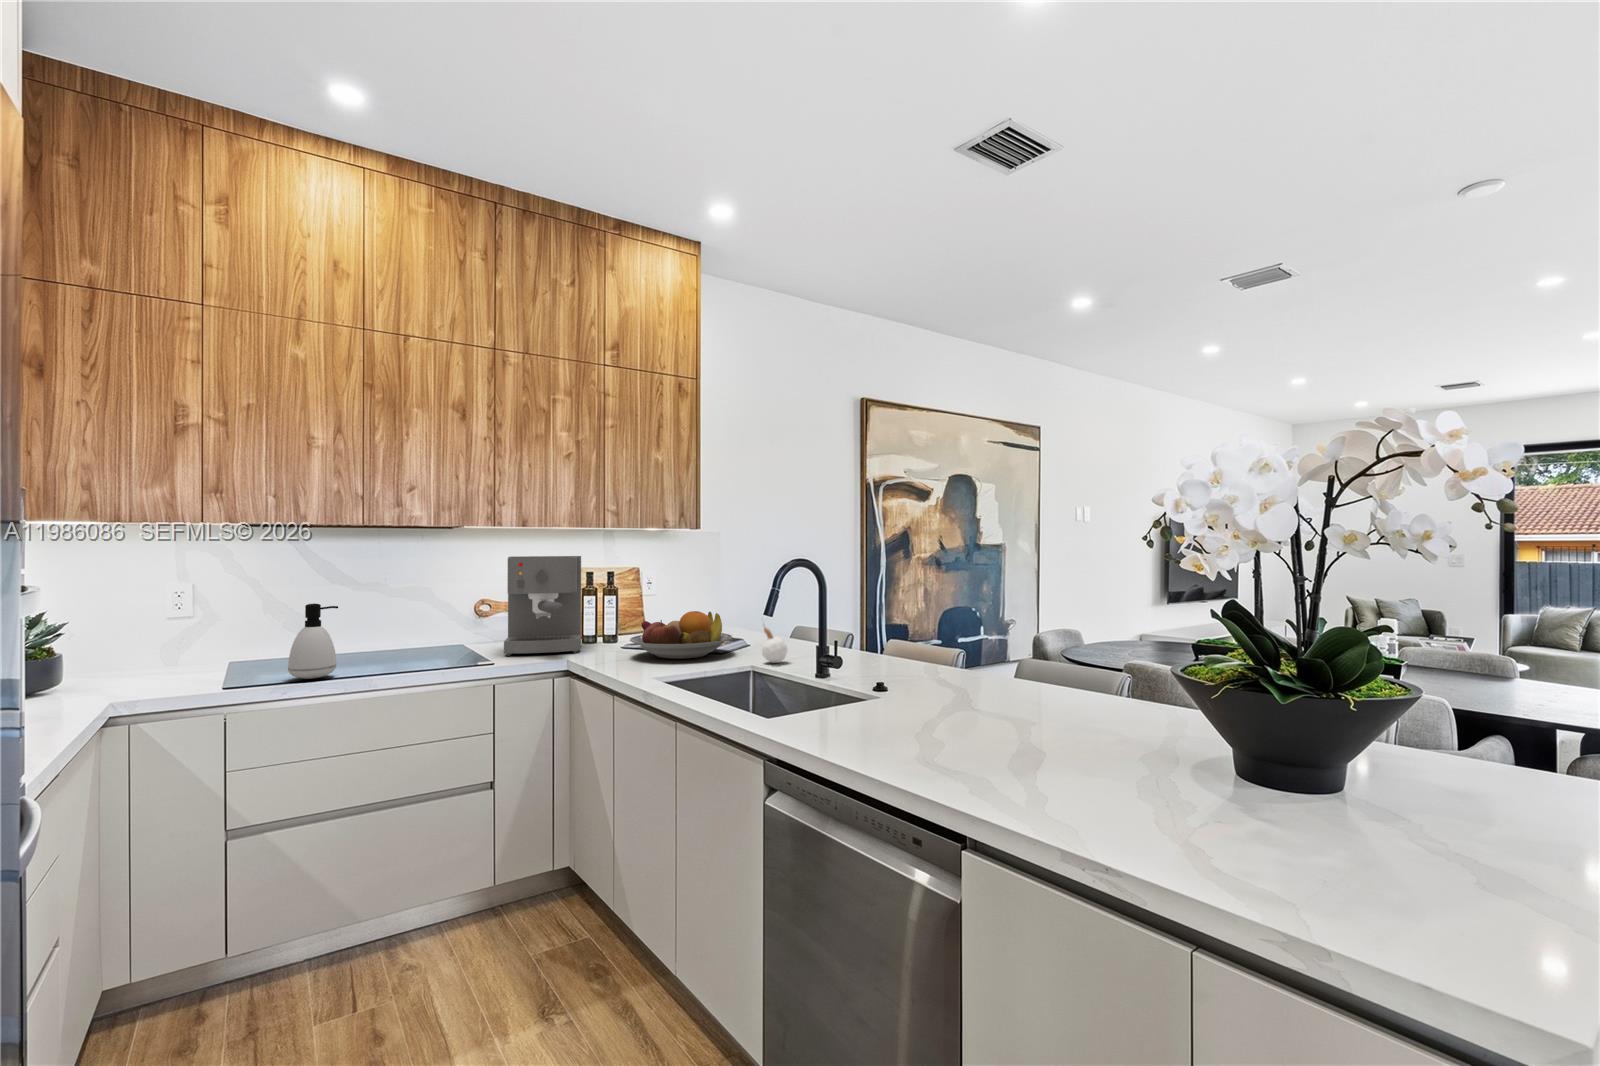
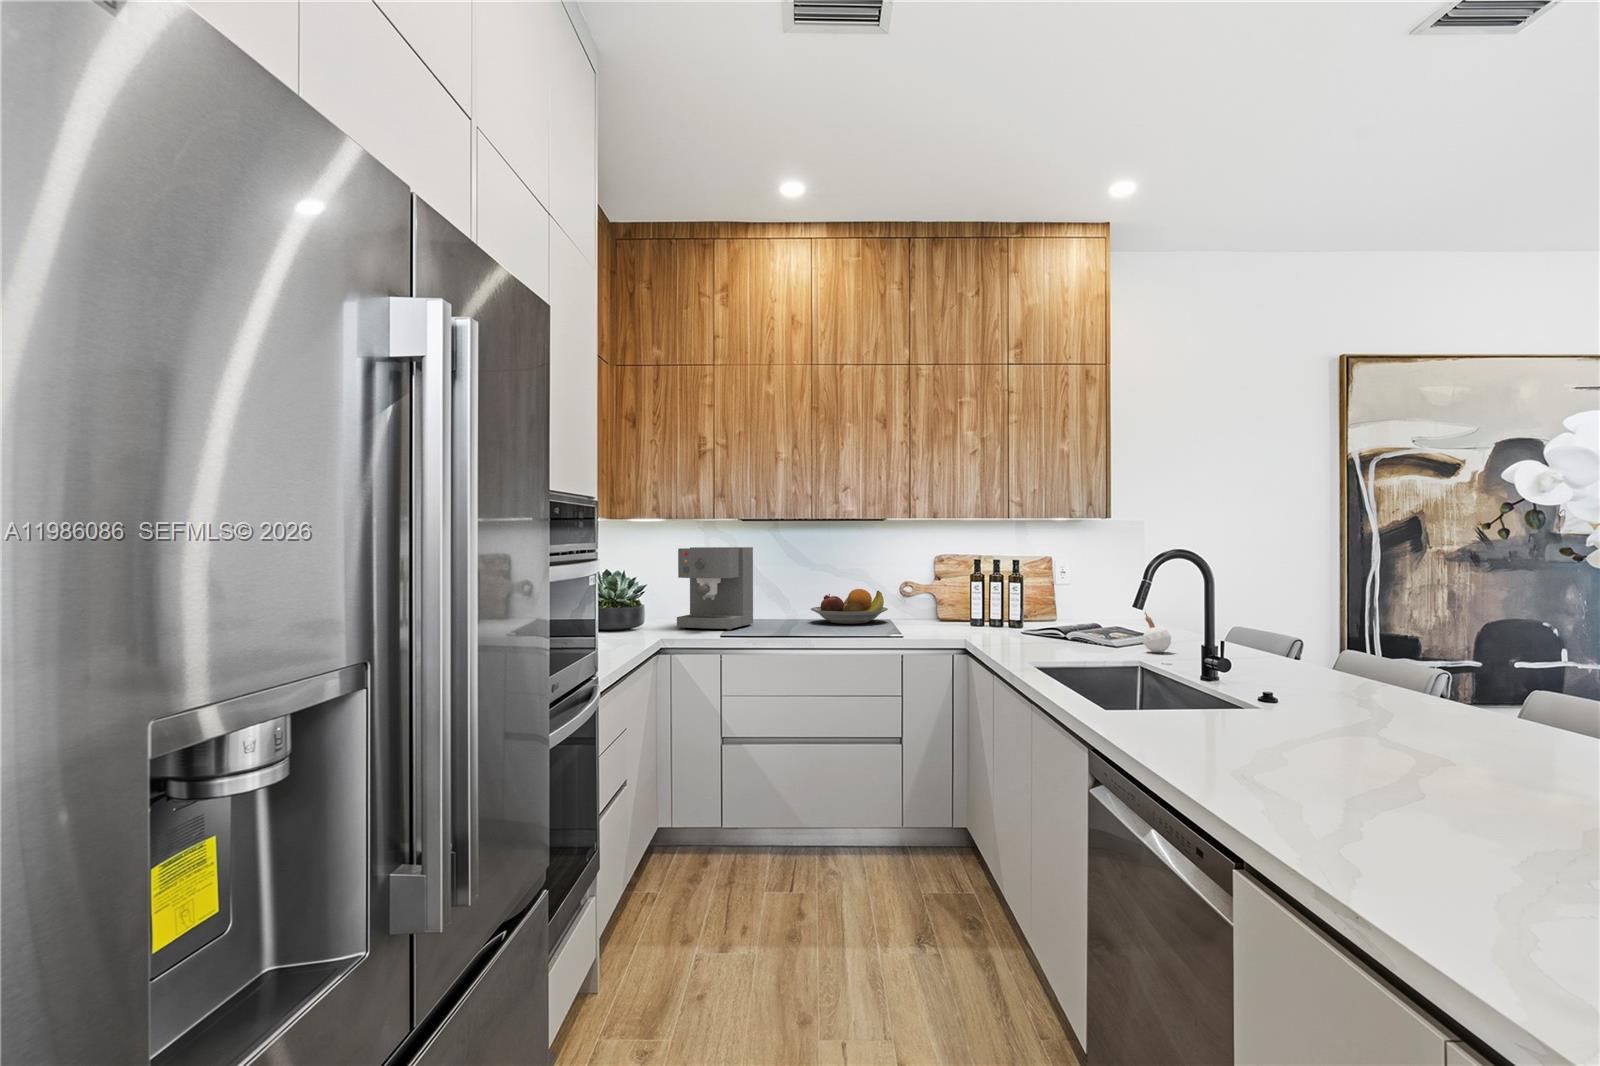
coffee maker: present [504,556,581,656] -> present [677,547,753,630]
soap dispenser: present [288,604,338,679] -> none [763,578,794,634]
fruit bowl: present [630,611,732,659] -> present [811,589,888,624]

